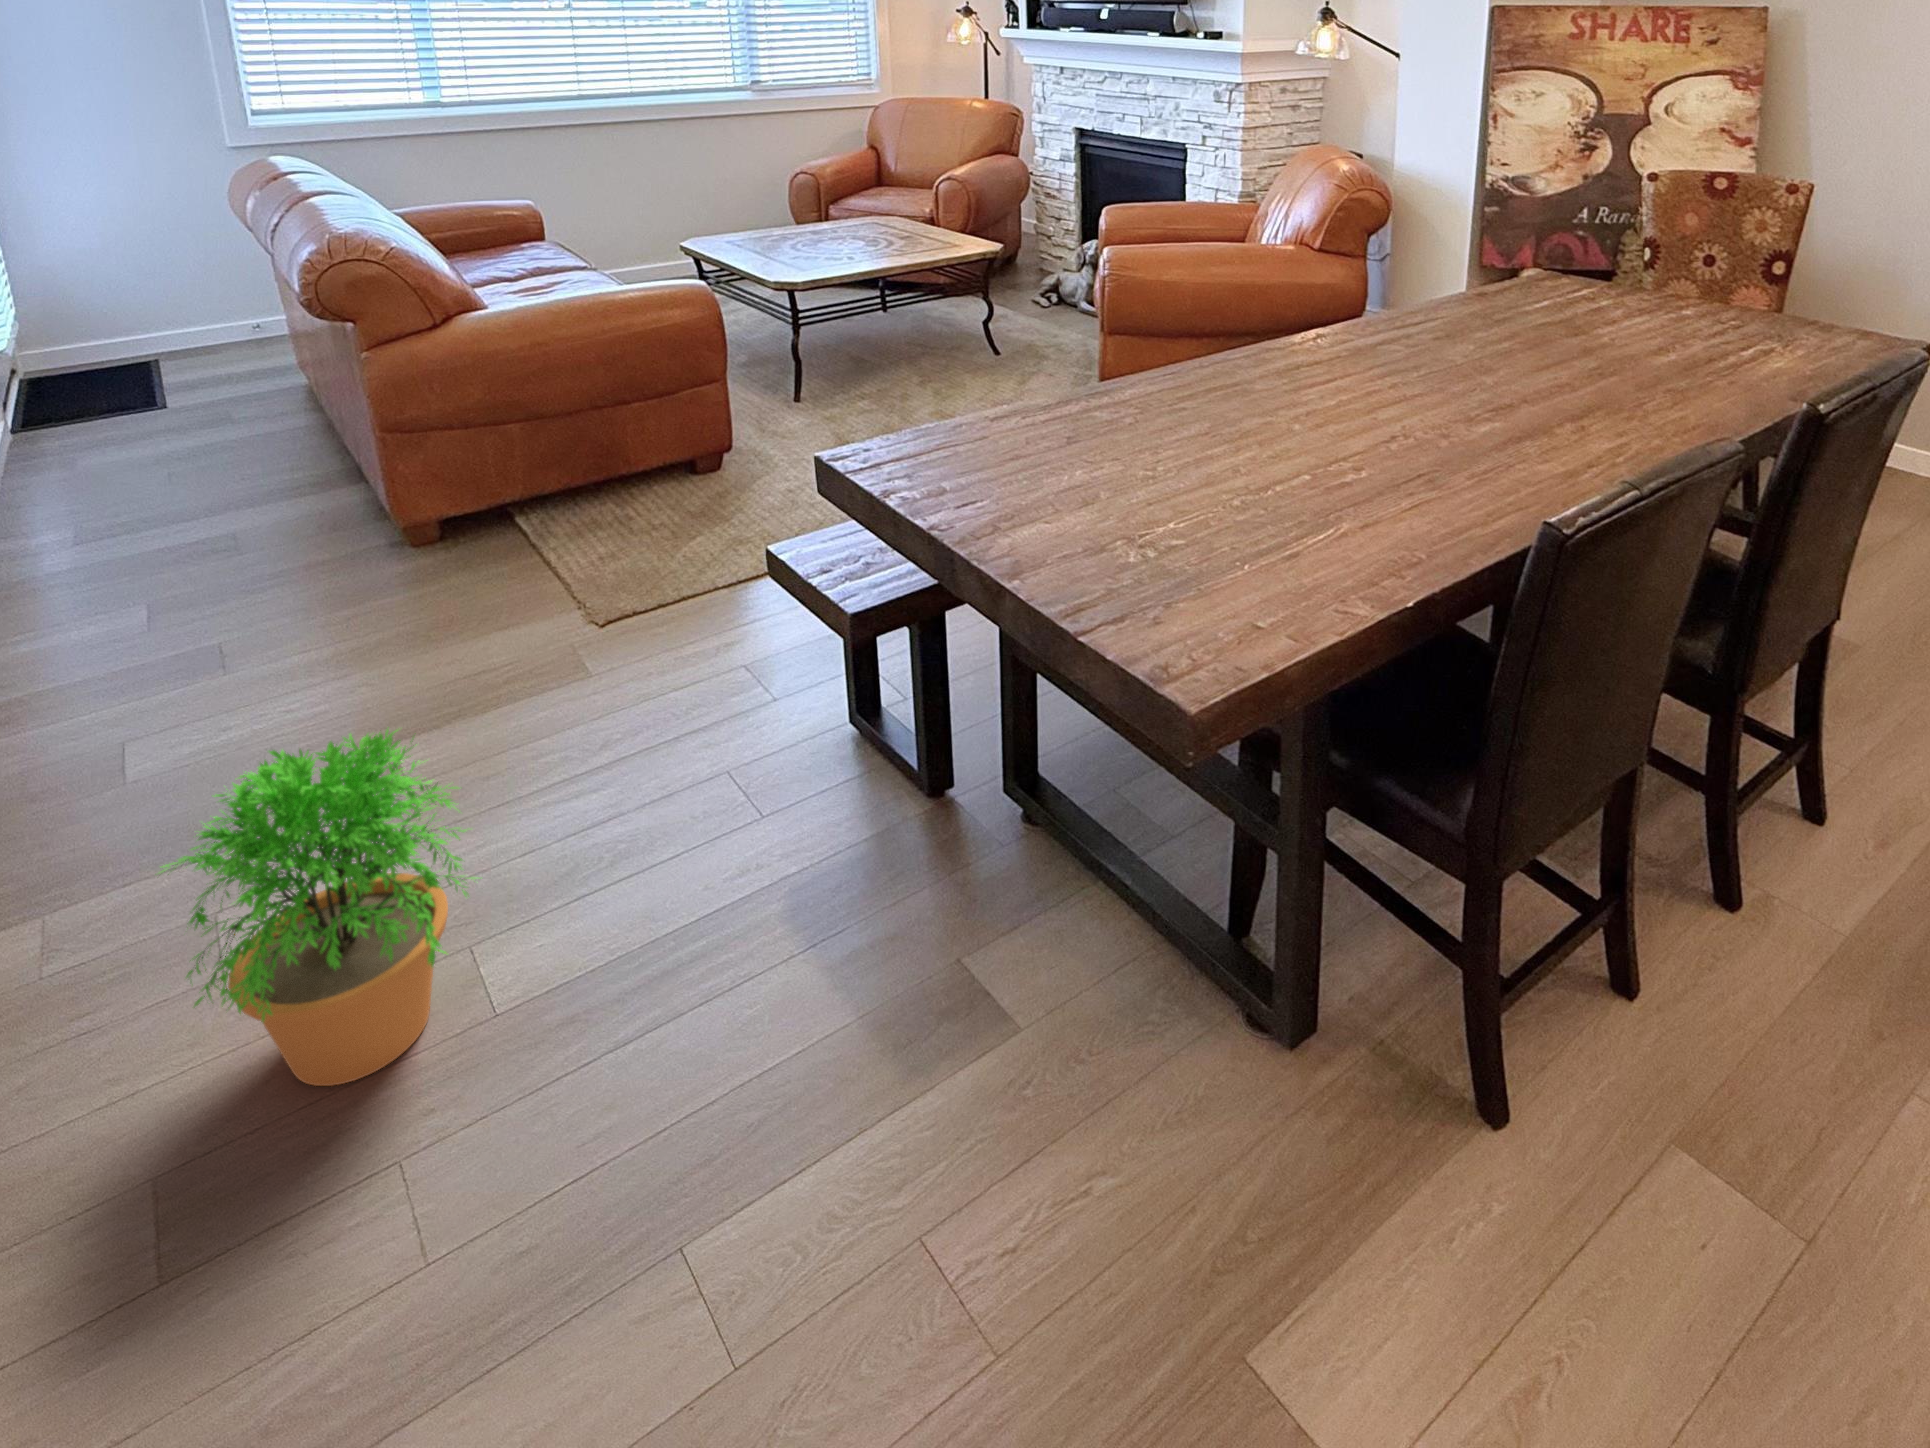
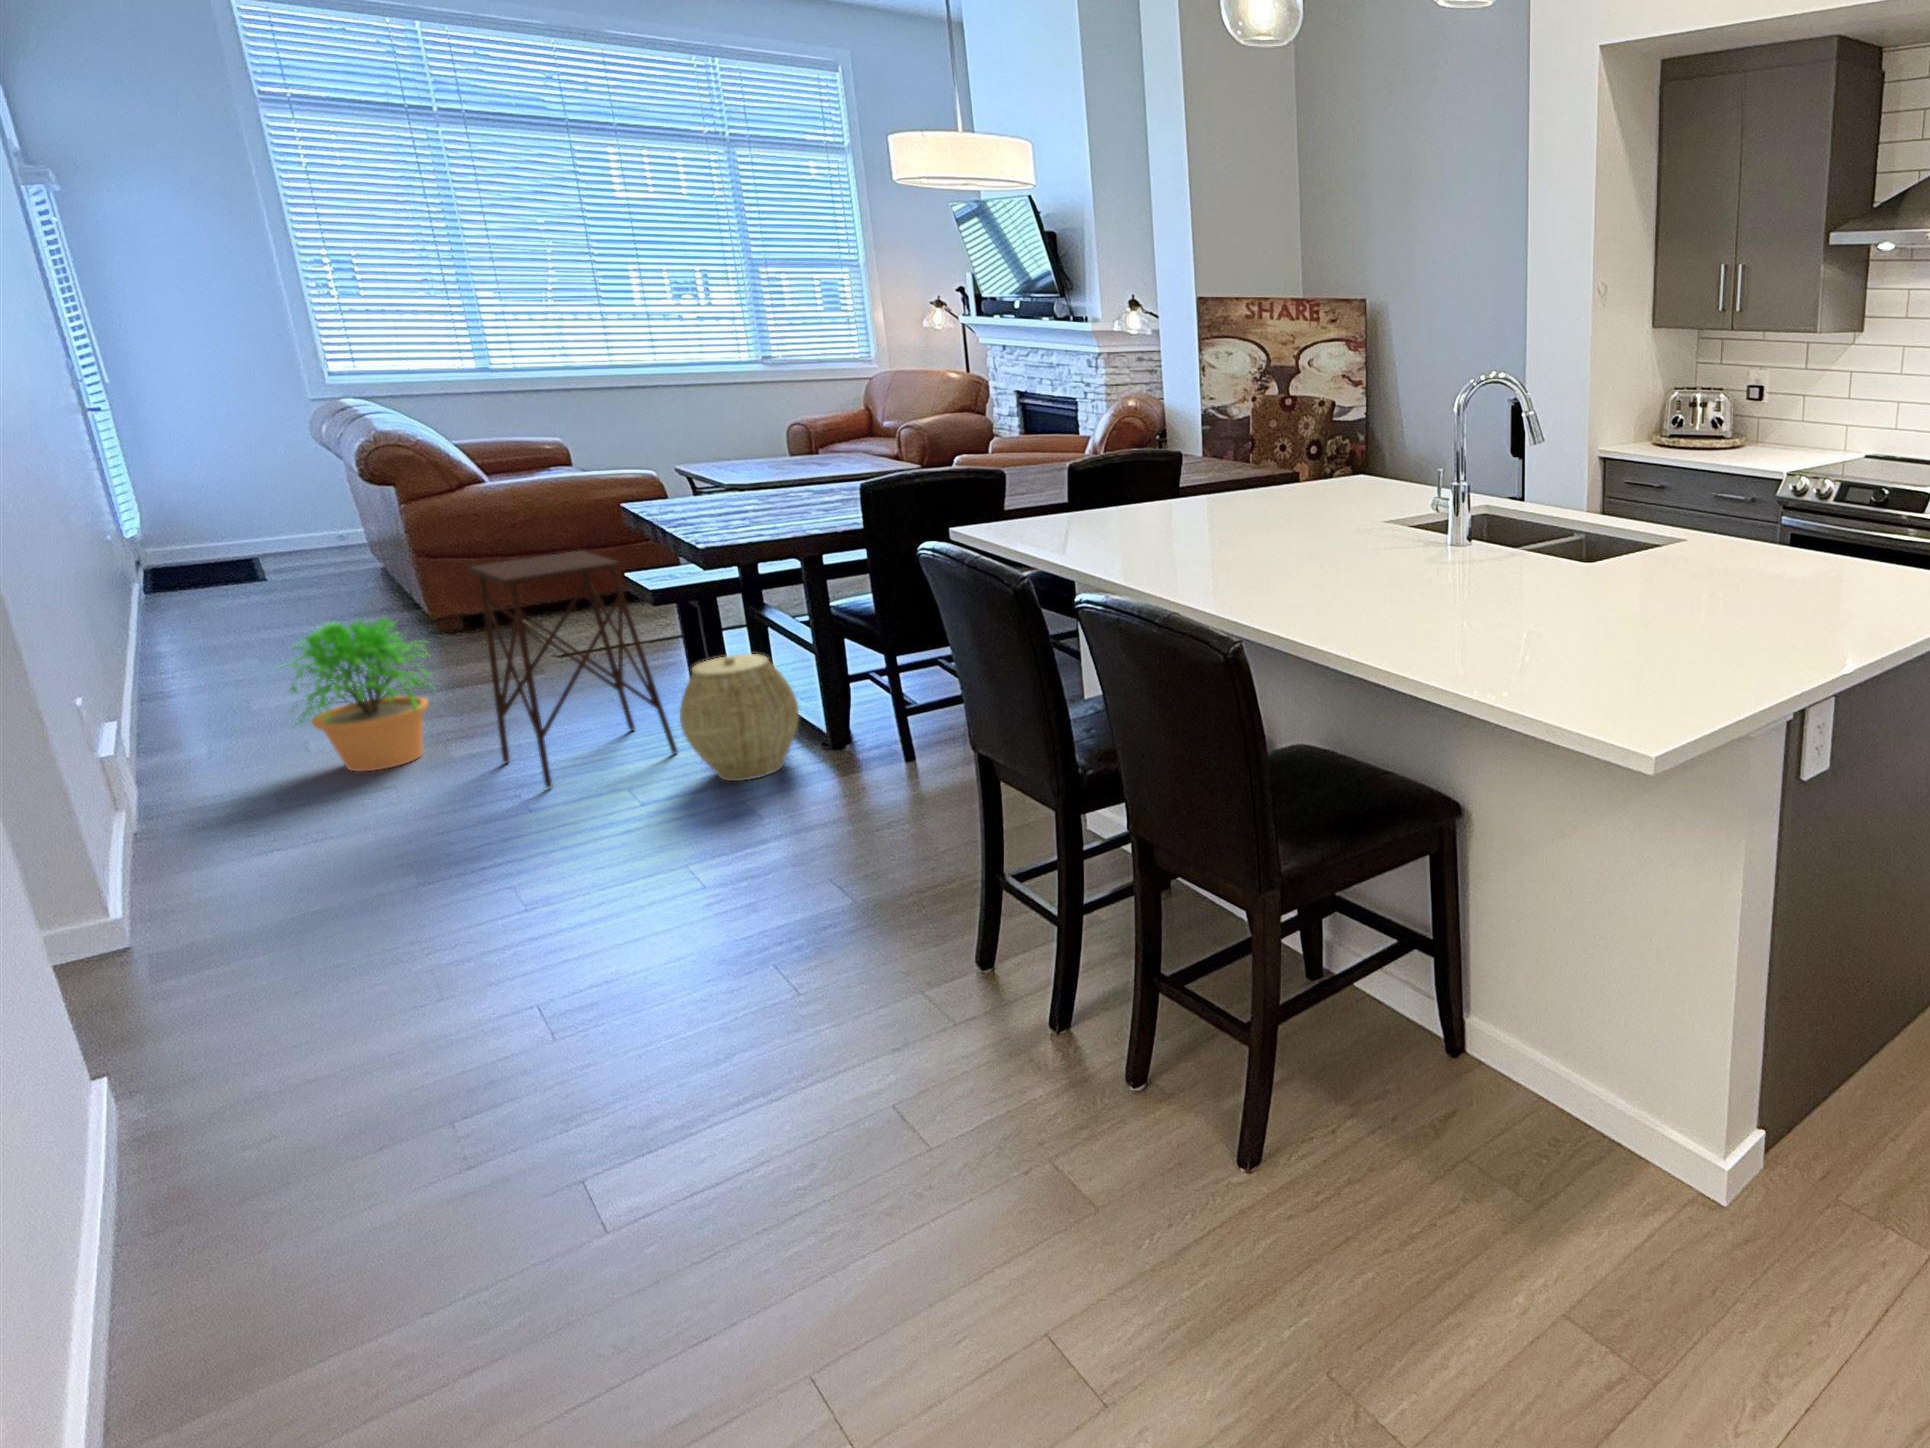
side table: none [571,592,944,1234] -> present [468,550,677,788]
woven basket: none [1030,888,1269,1234] -> present [680,654,799,781]

